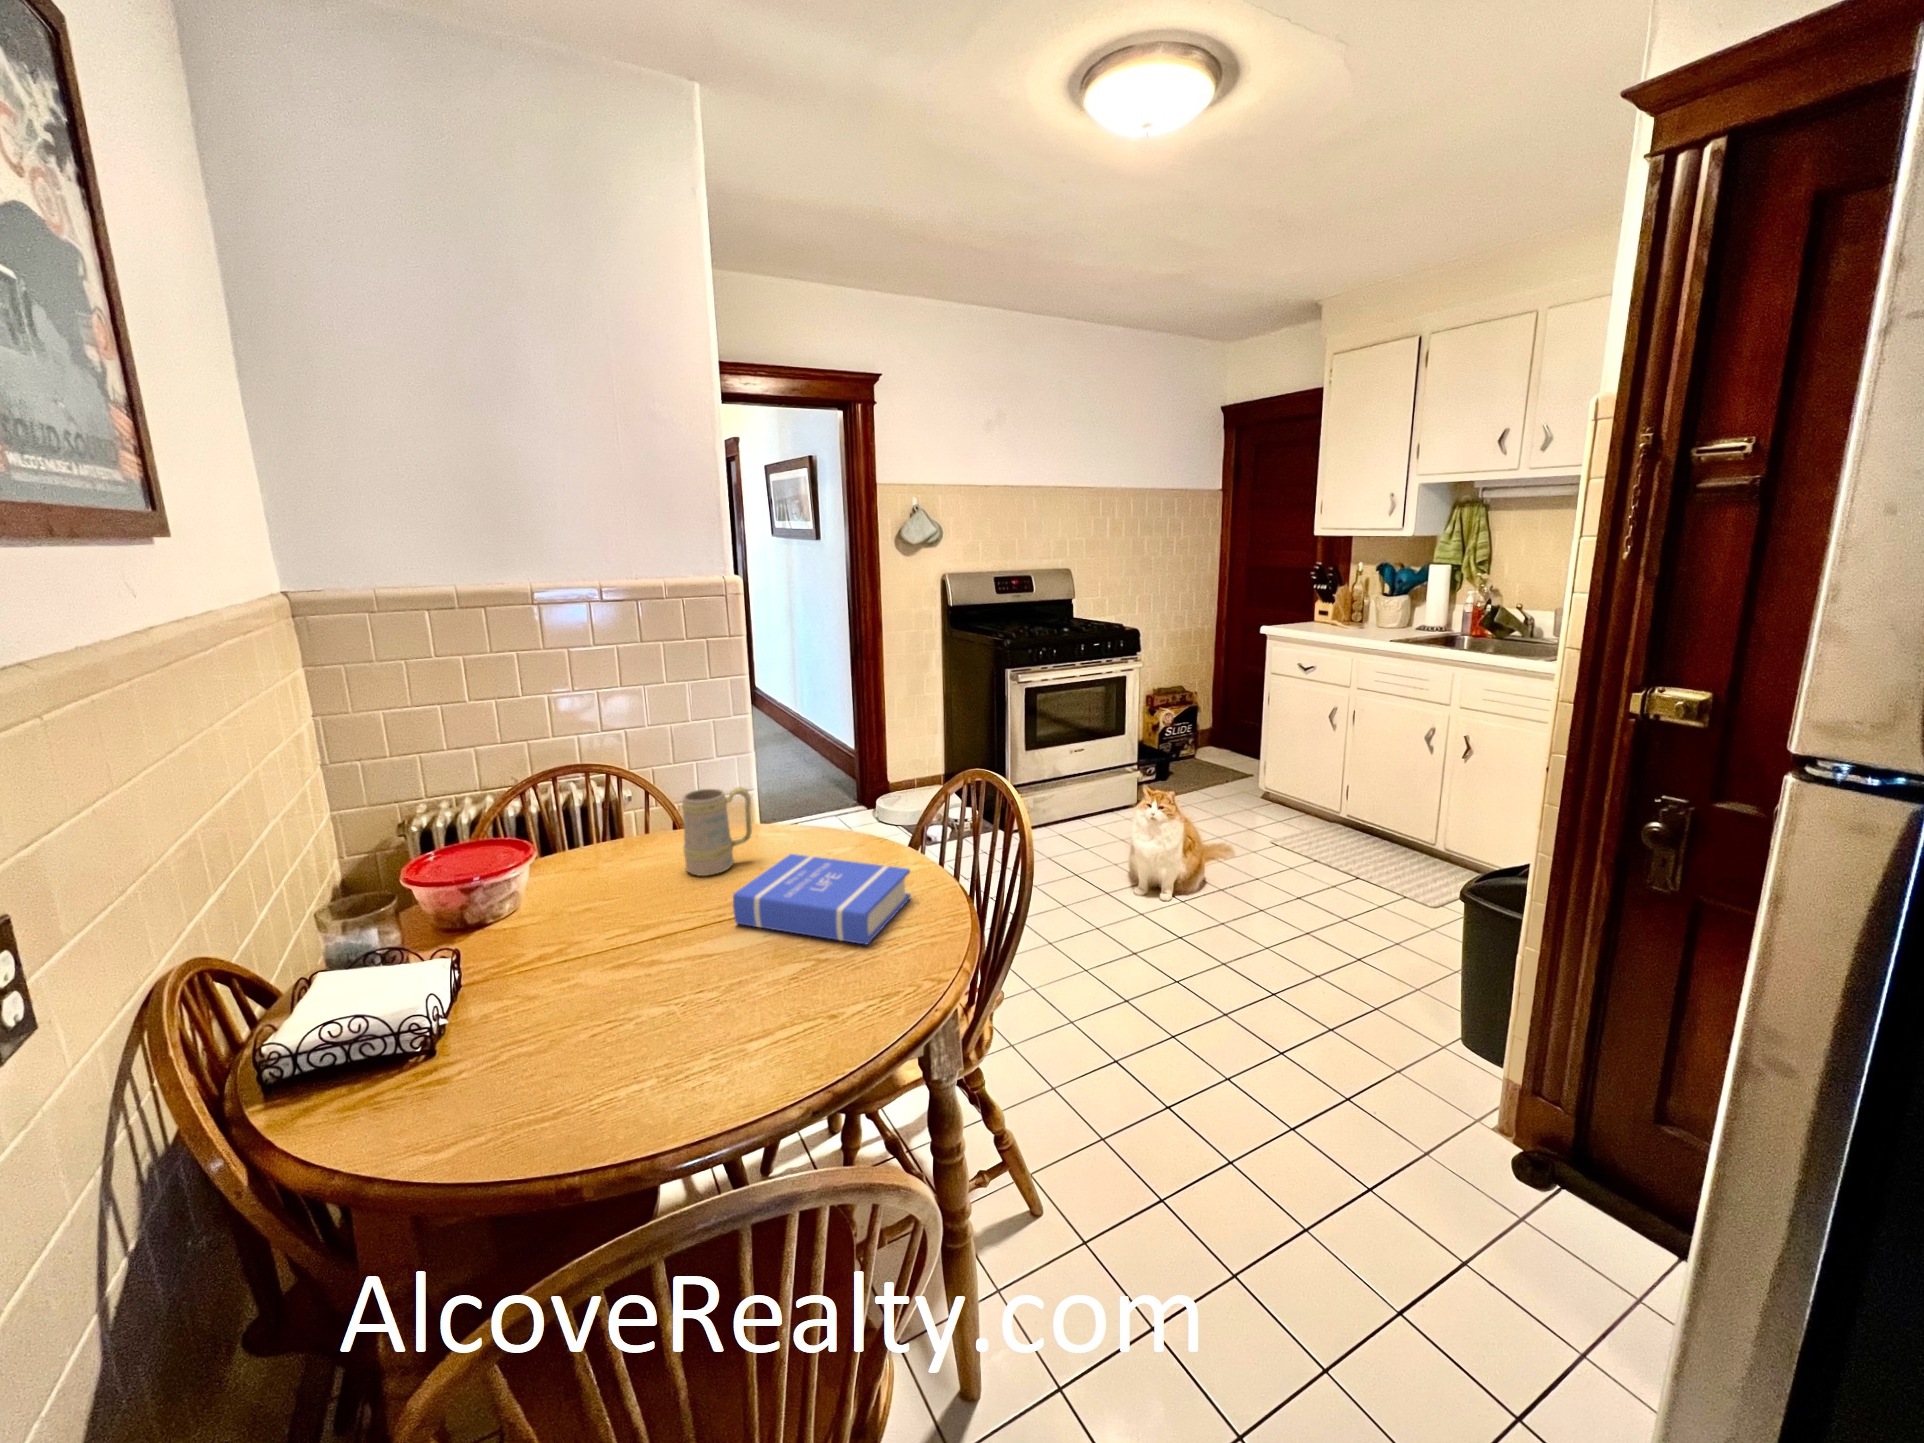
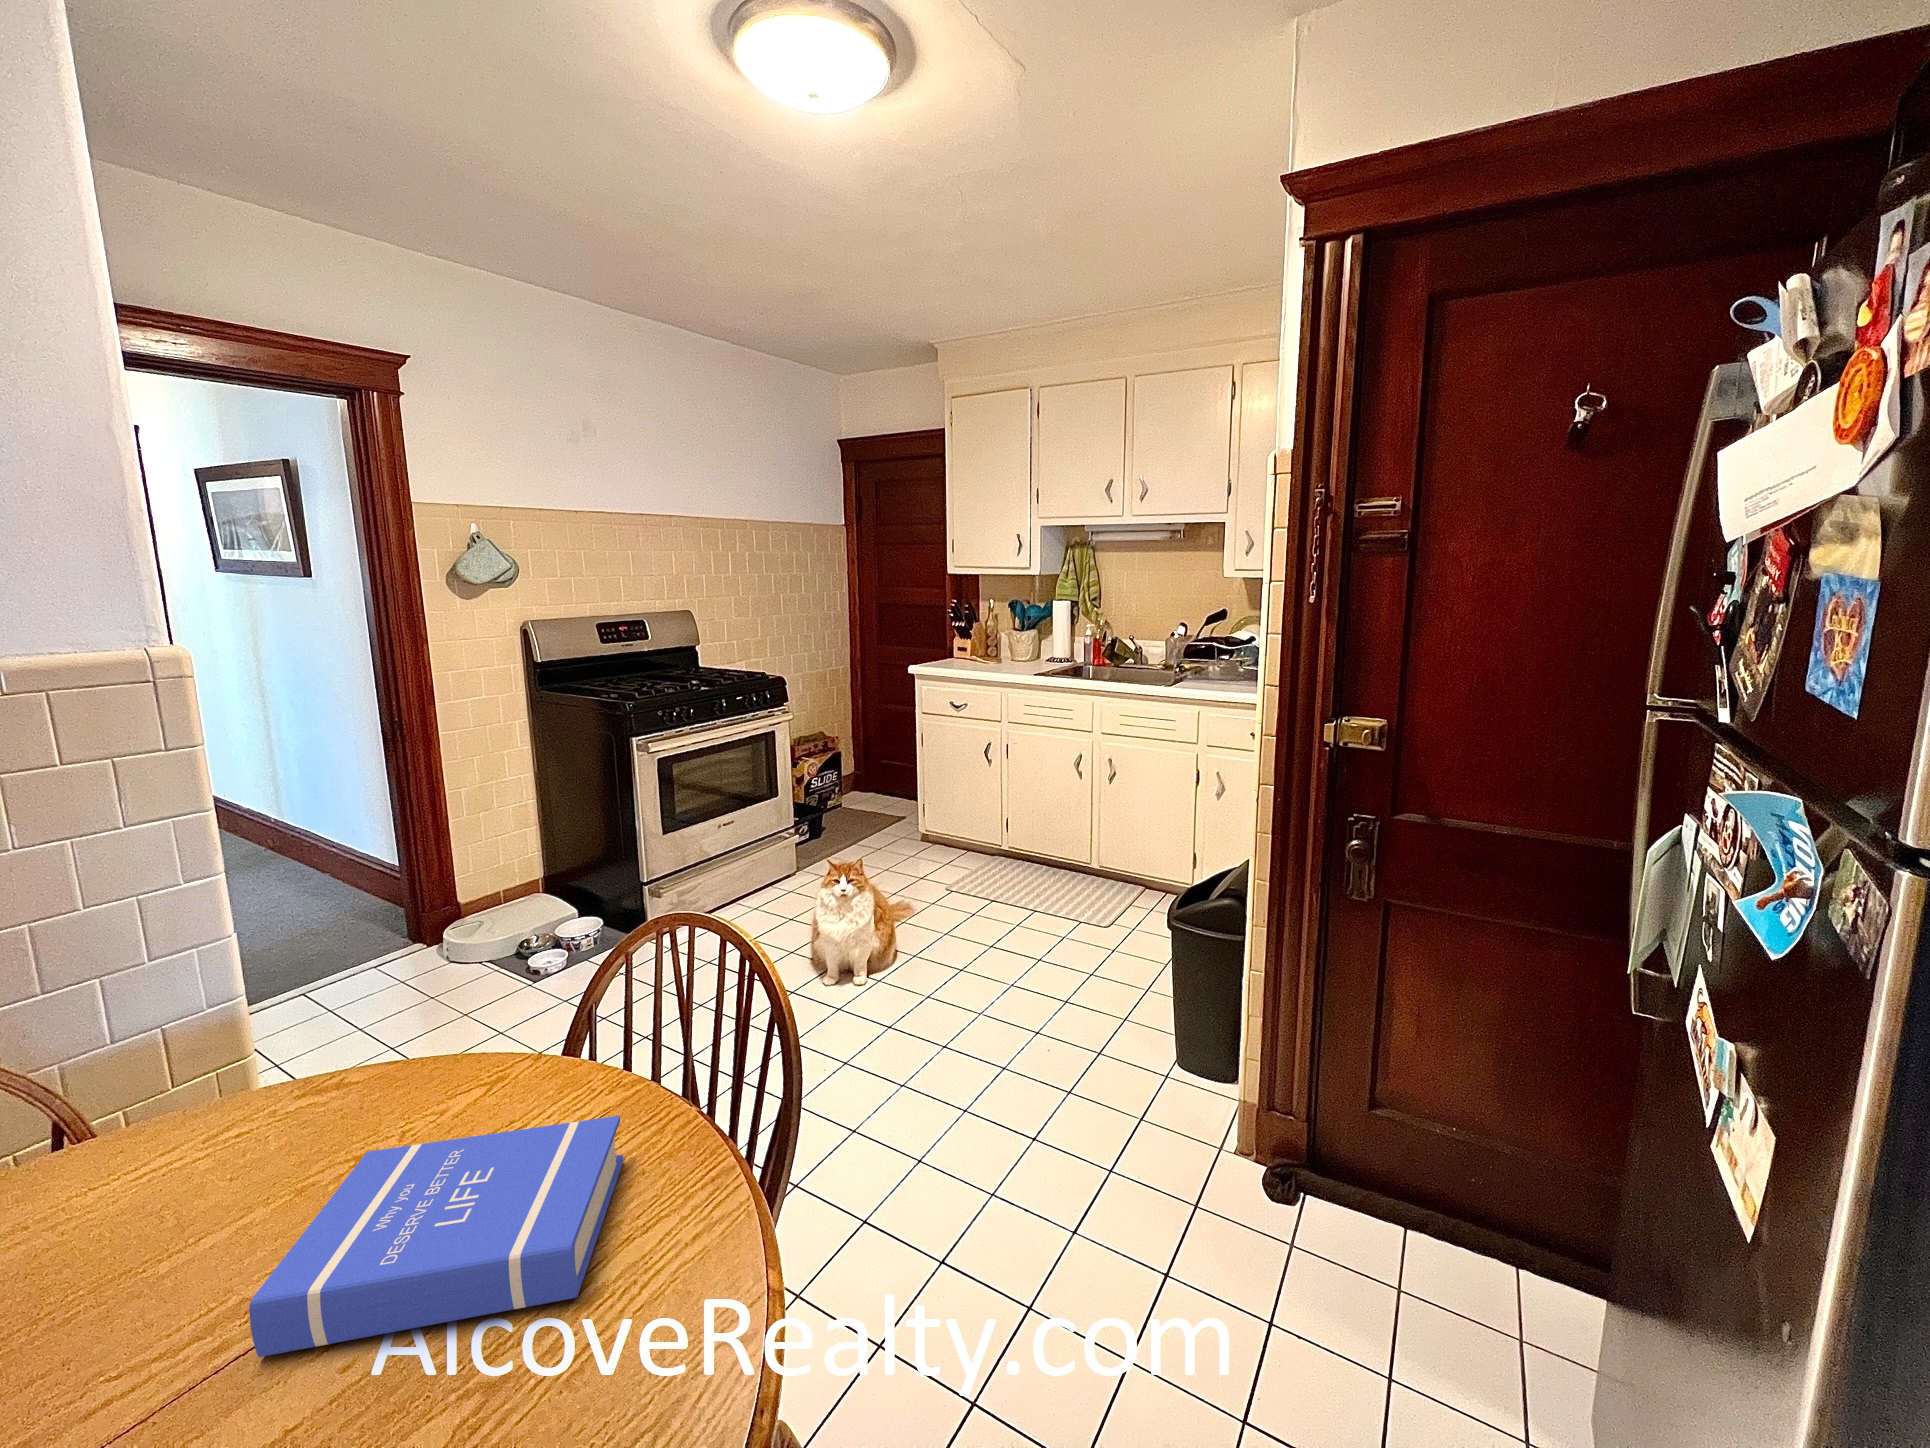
mug: present [682,787,752,876] -> none [76,1049,264,1259]

